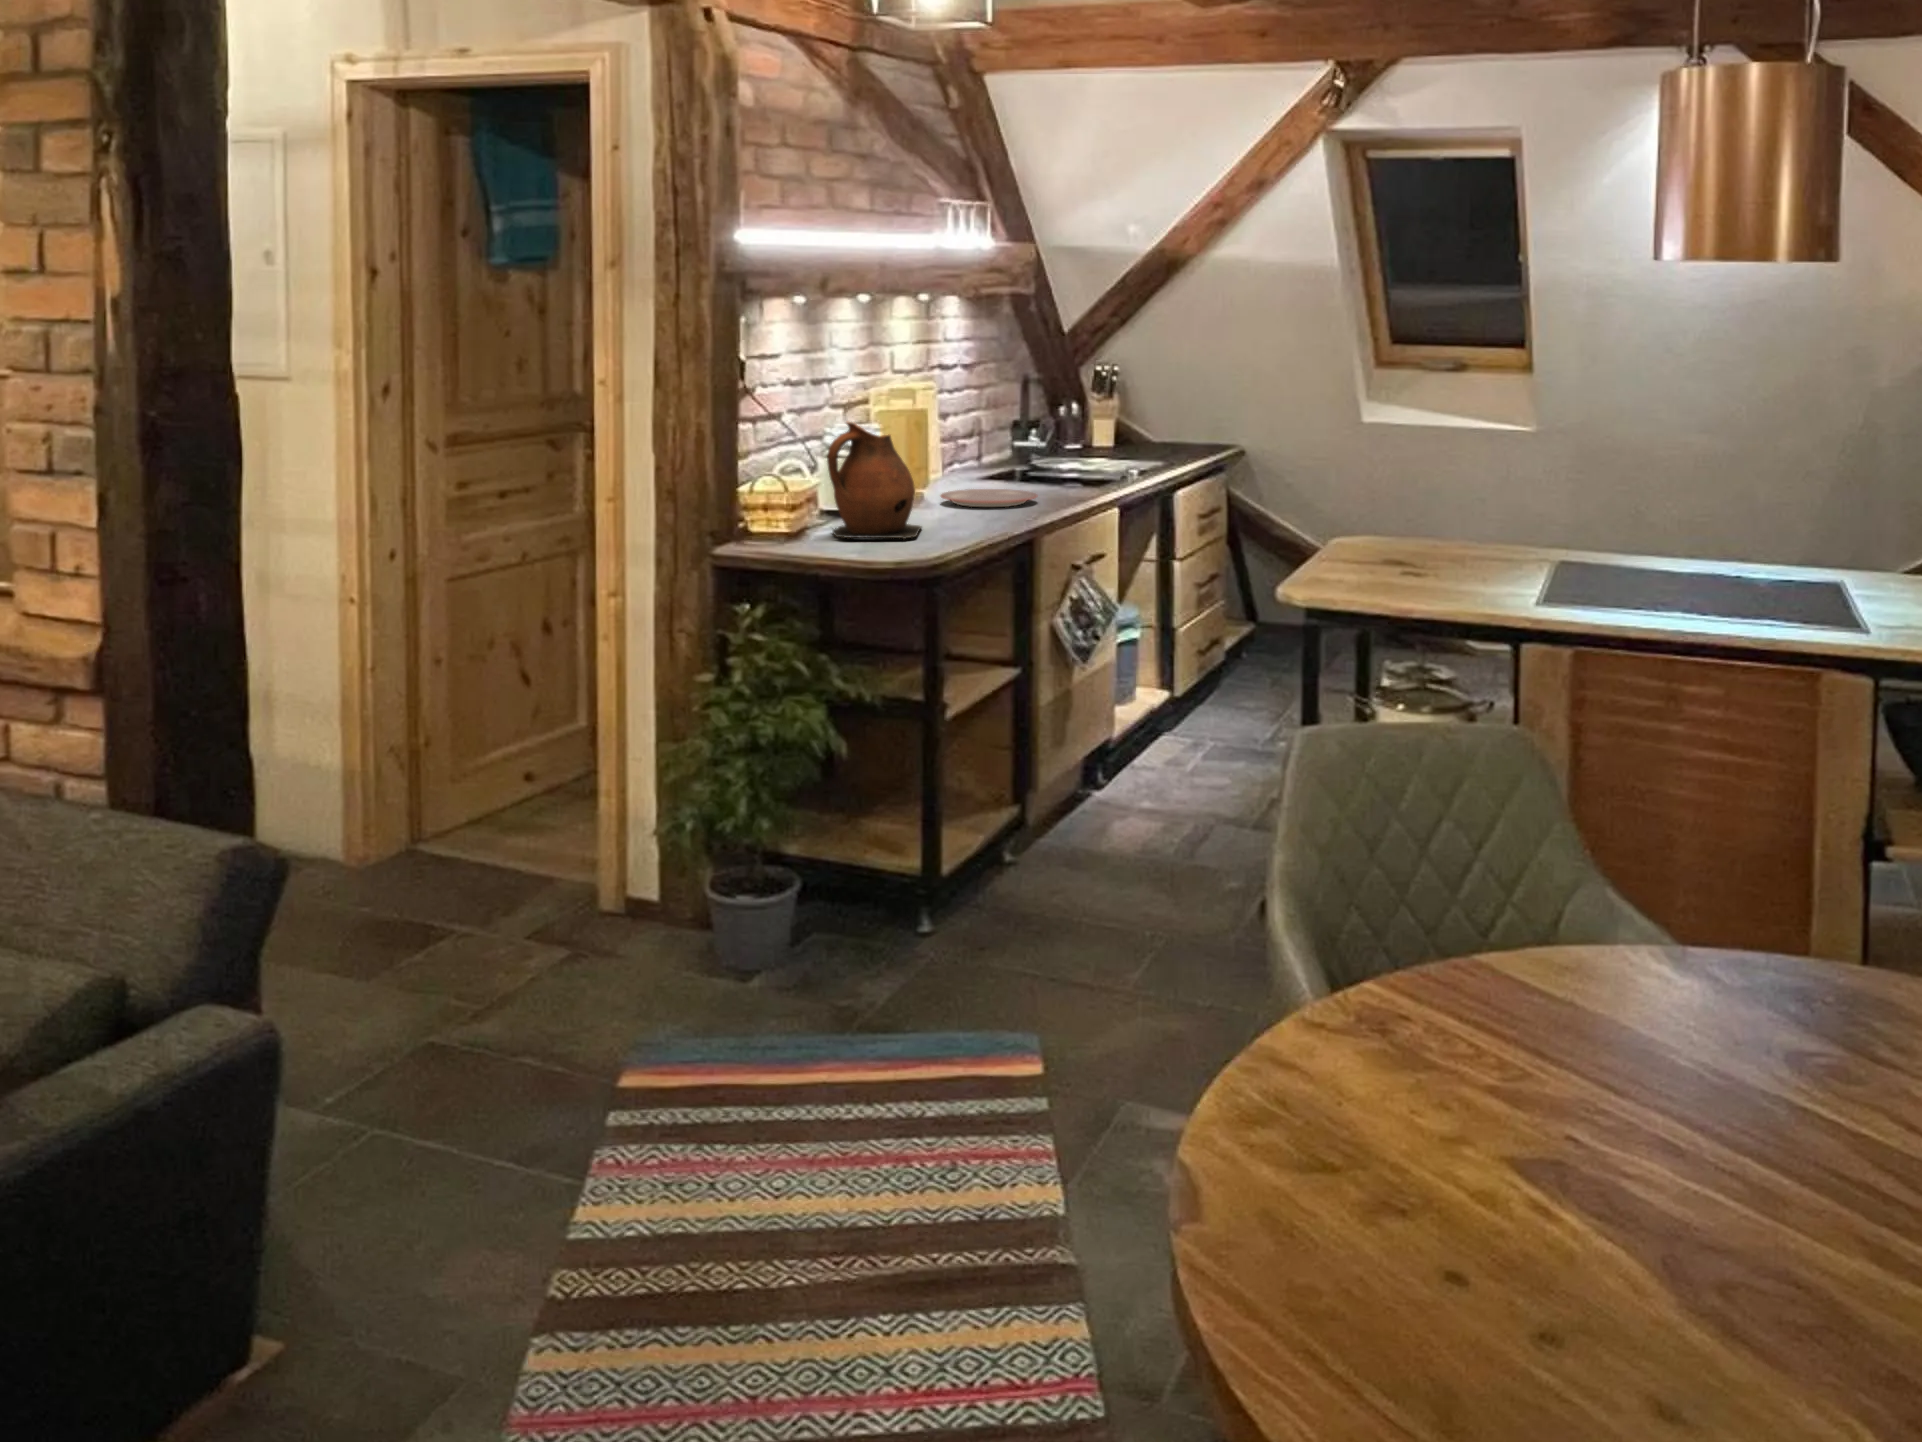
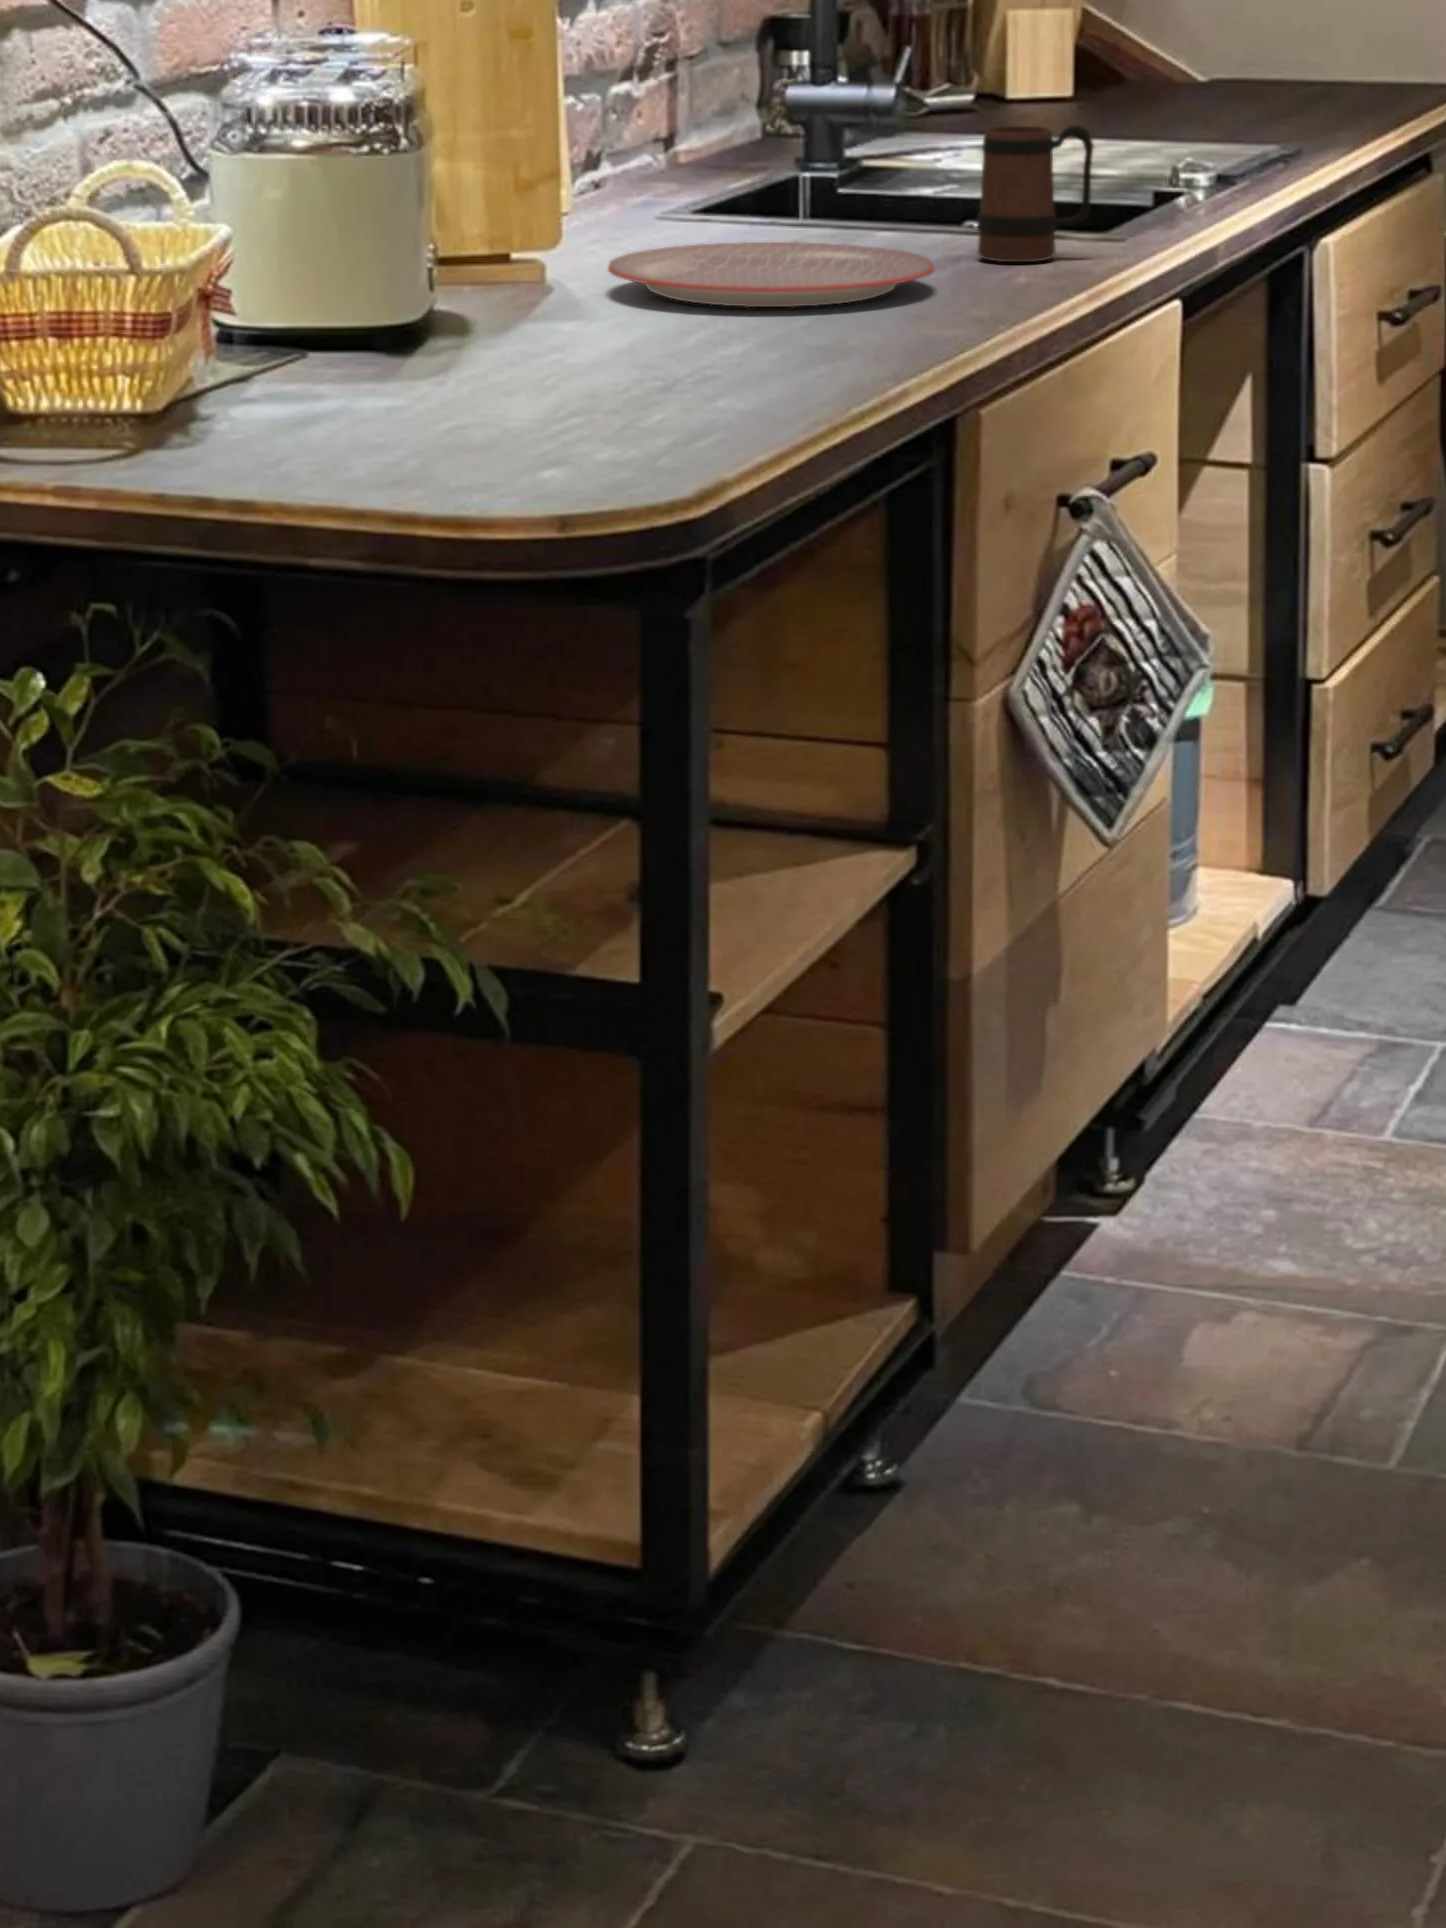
ceramic pitcher: present [827,422,922,539] -> none [270,22,589,438]
mug: none [1055,455,1089,496] -> present [977,125,1094,262]

